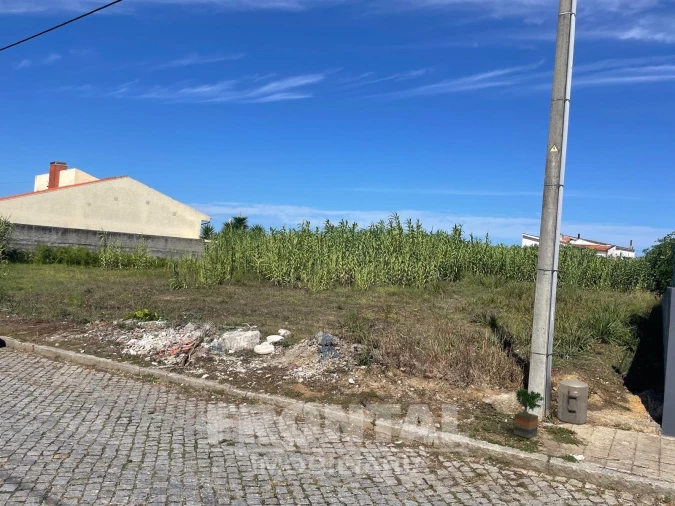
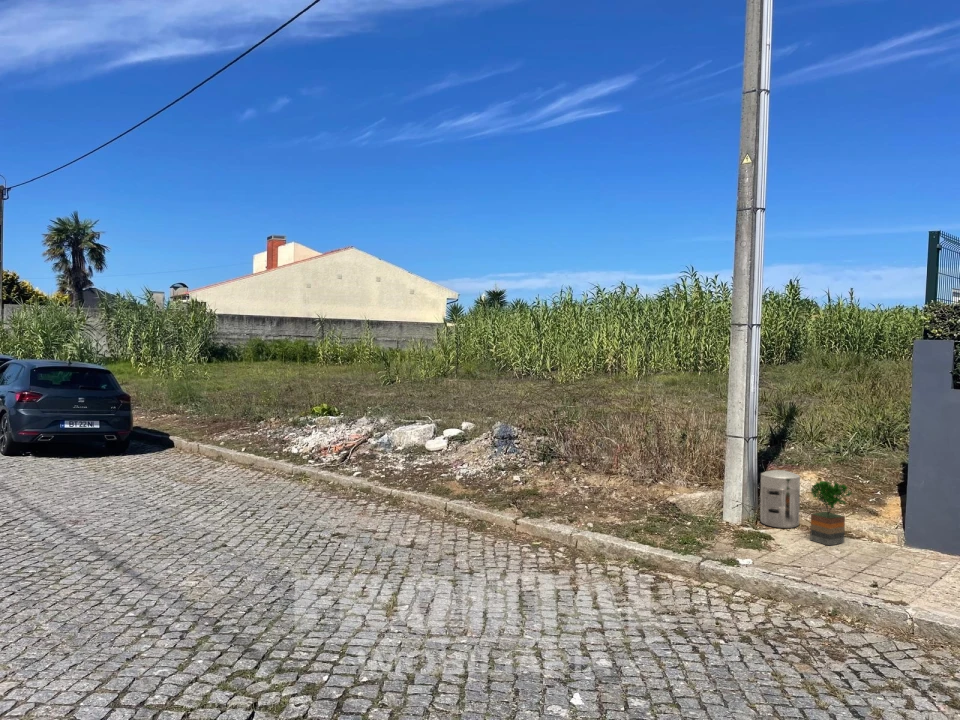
potted tree: present [514,389,544,438] -> present [810,481,852,545]

